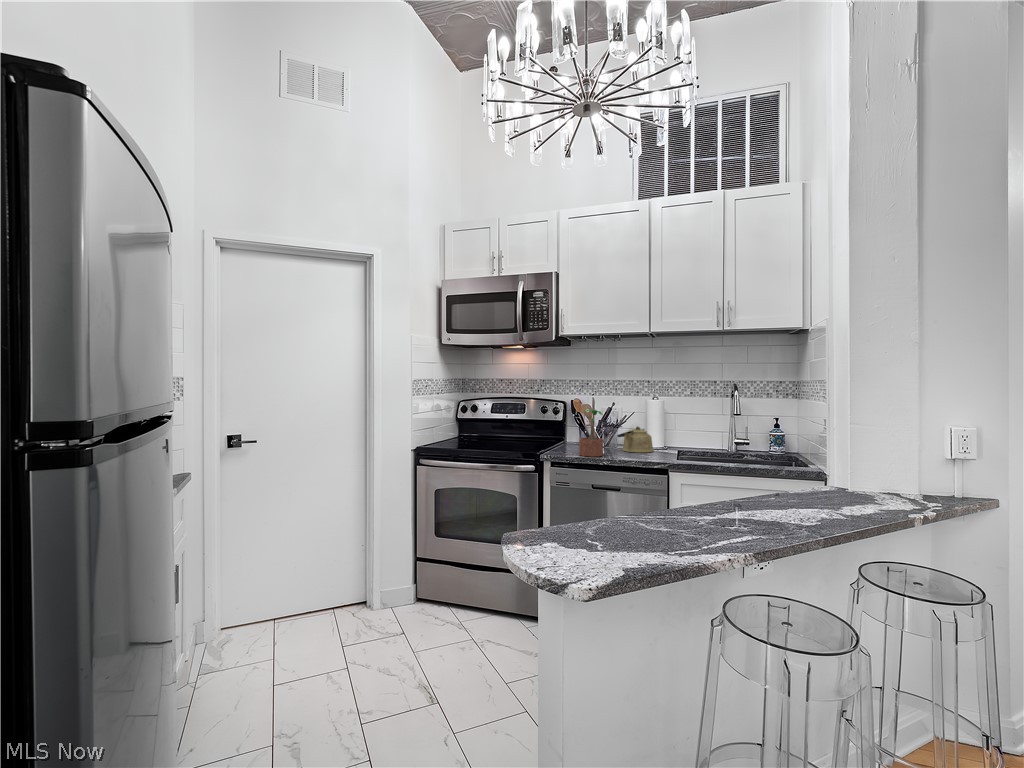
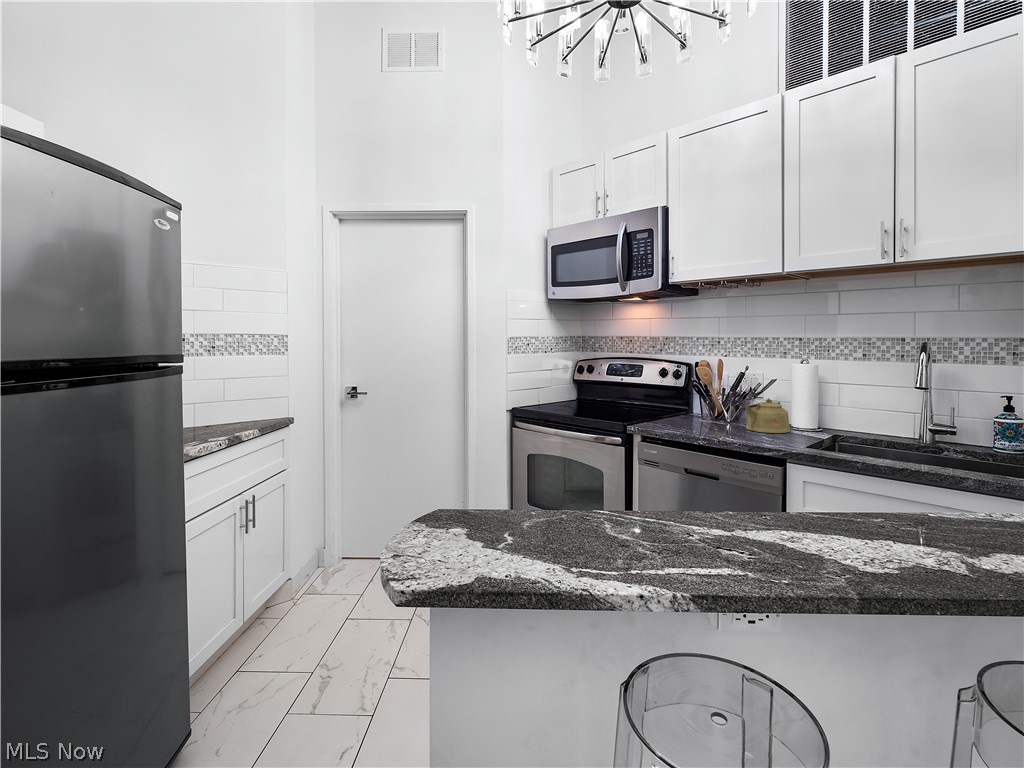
potted plant: present [579,409,603,456] -> none [678,375,712,434]

